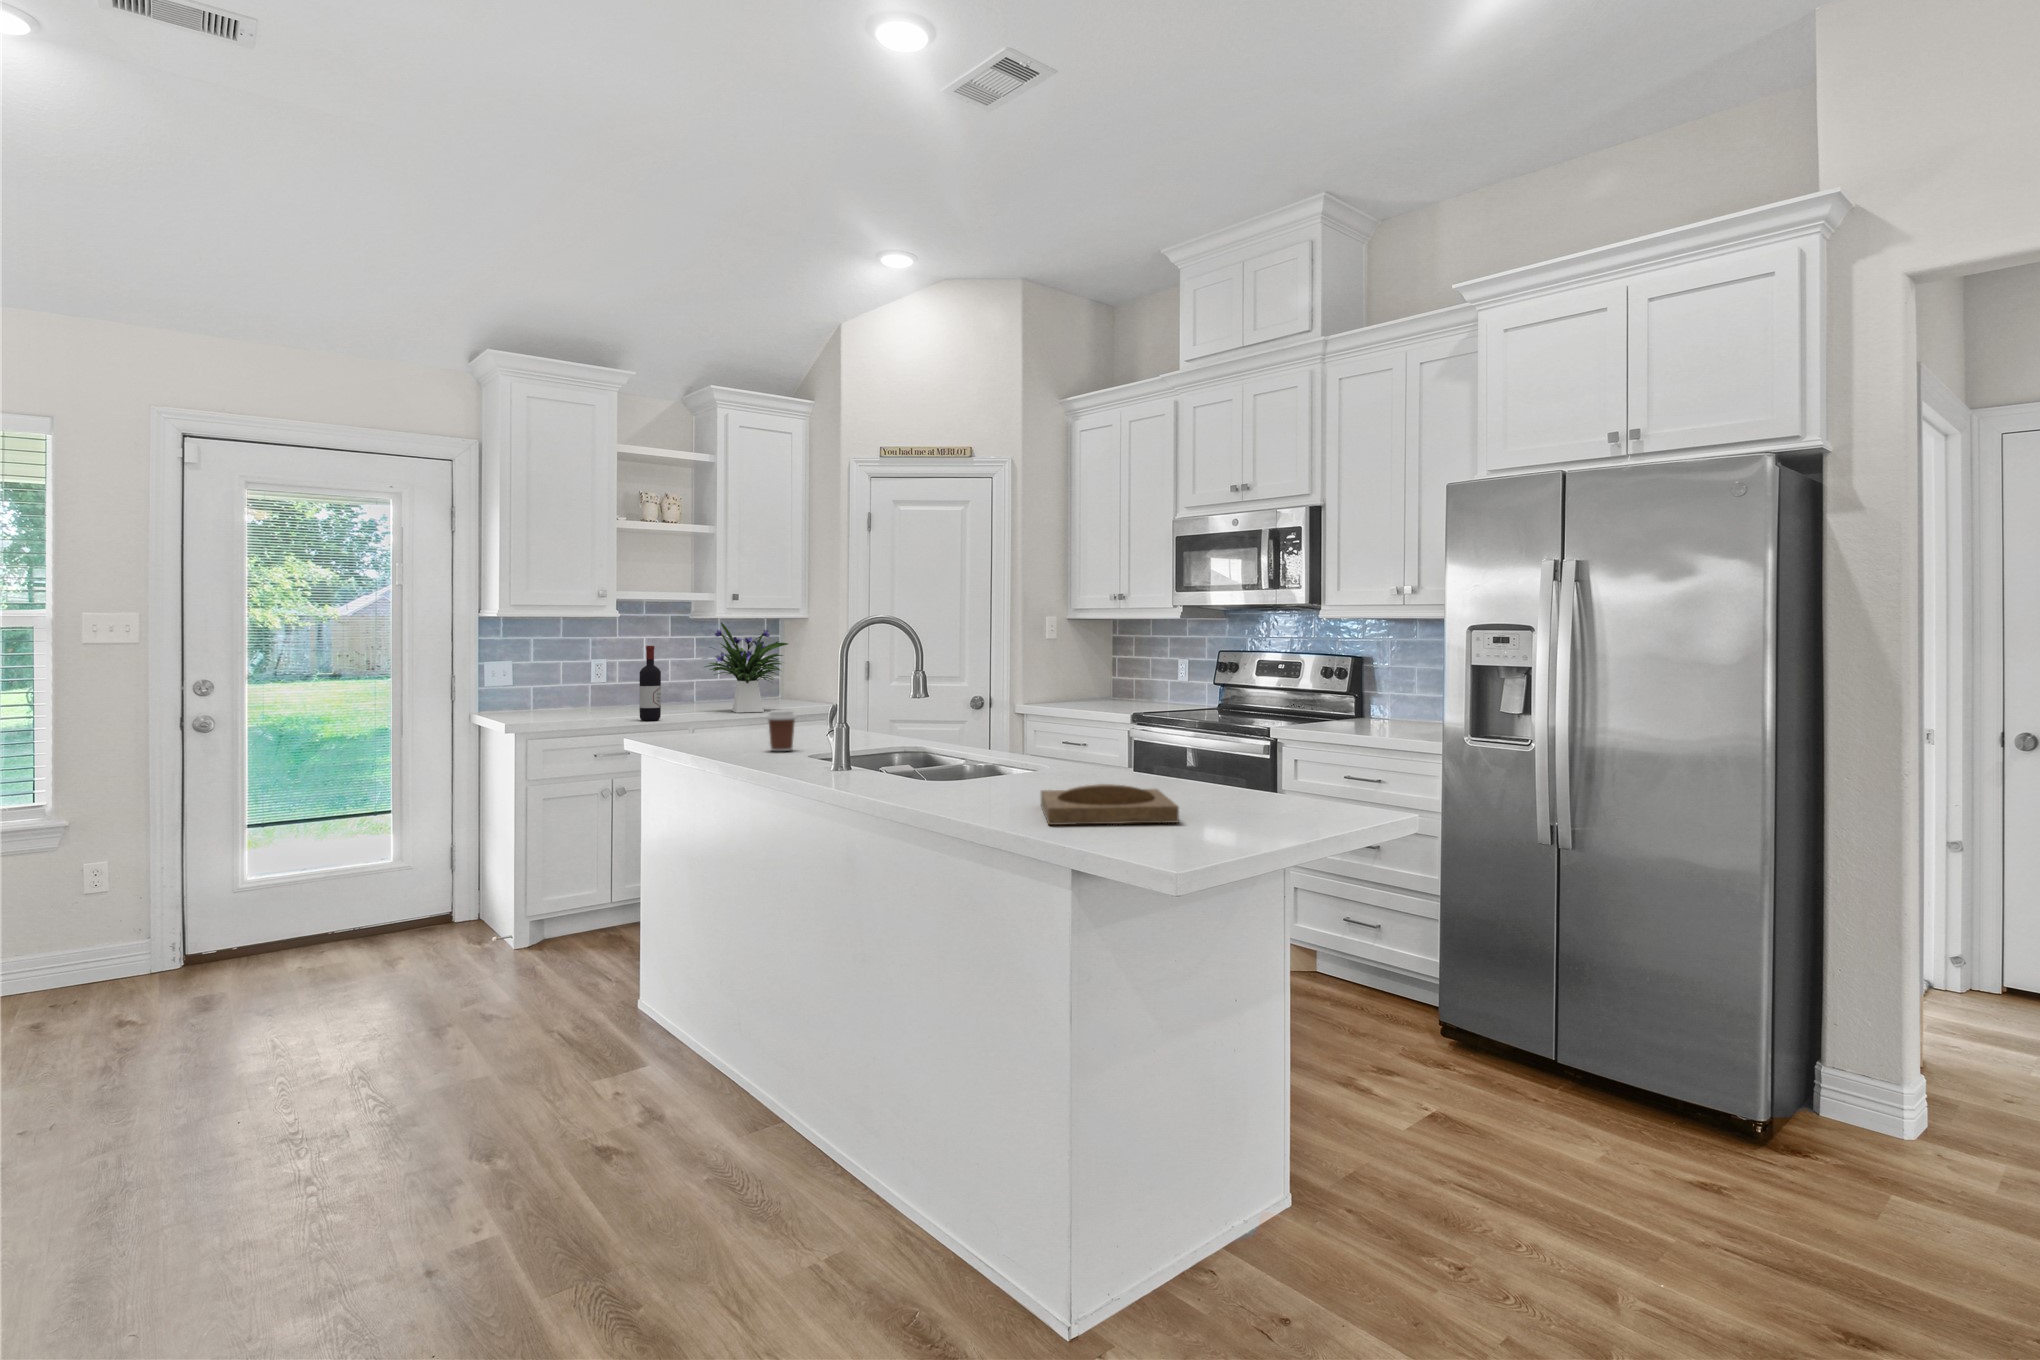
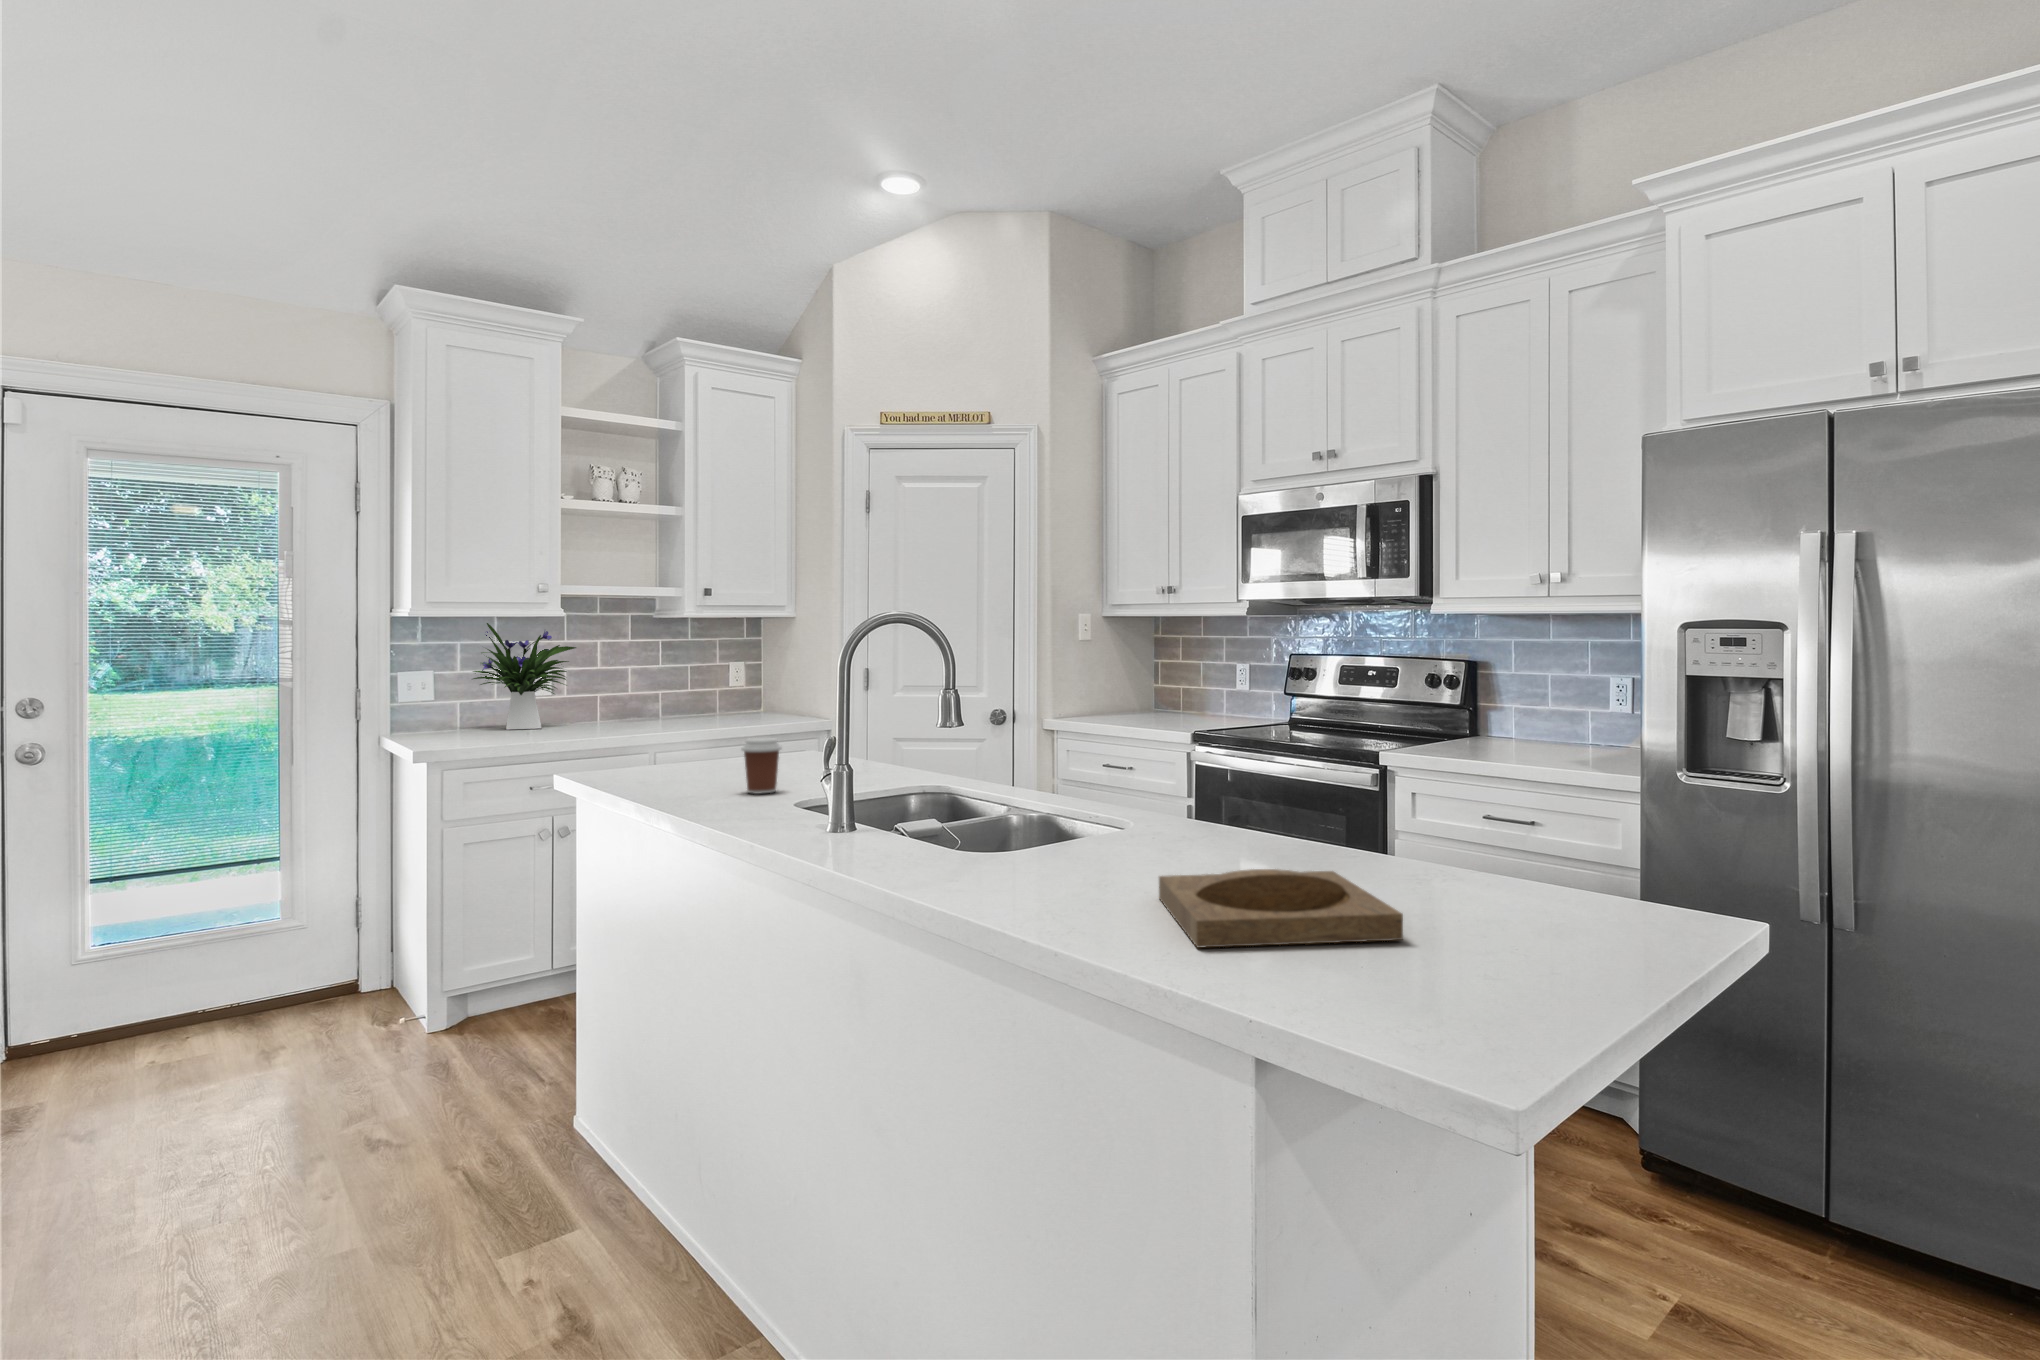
flower arrangement: present [703,623,788,713] -> present [473,623,576,730]
wine bottle: present [639,646,661,721] -> none [585,652,612,745]

